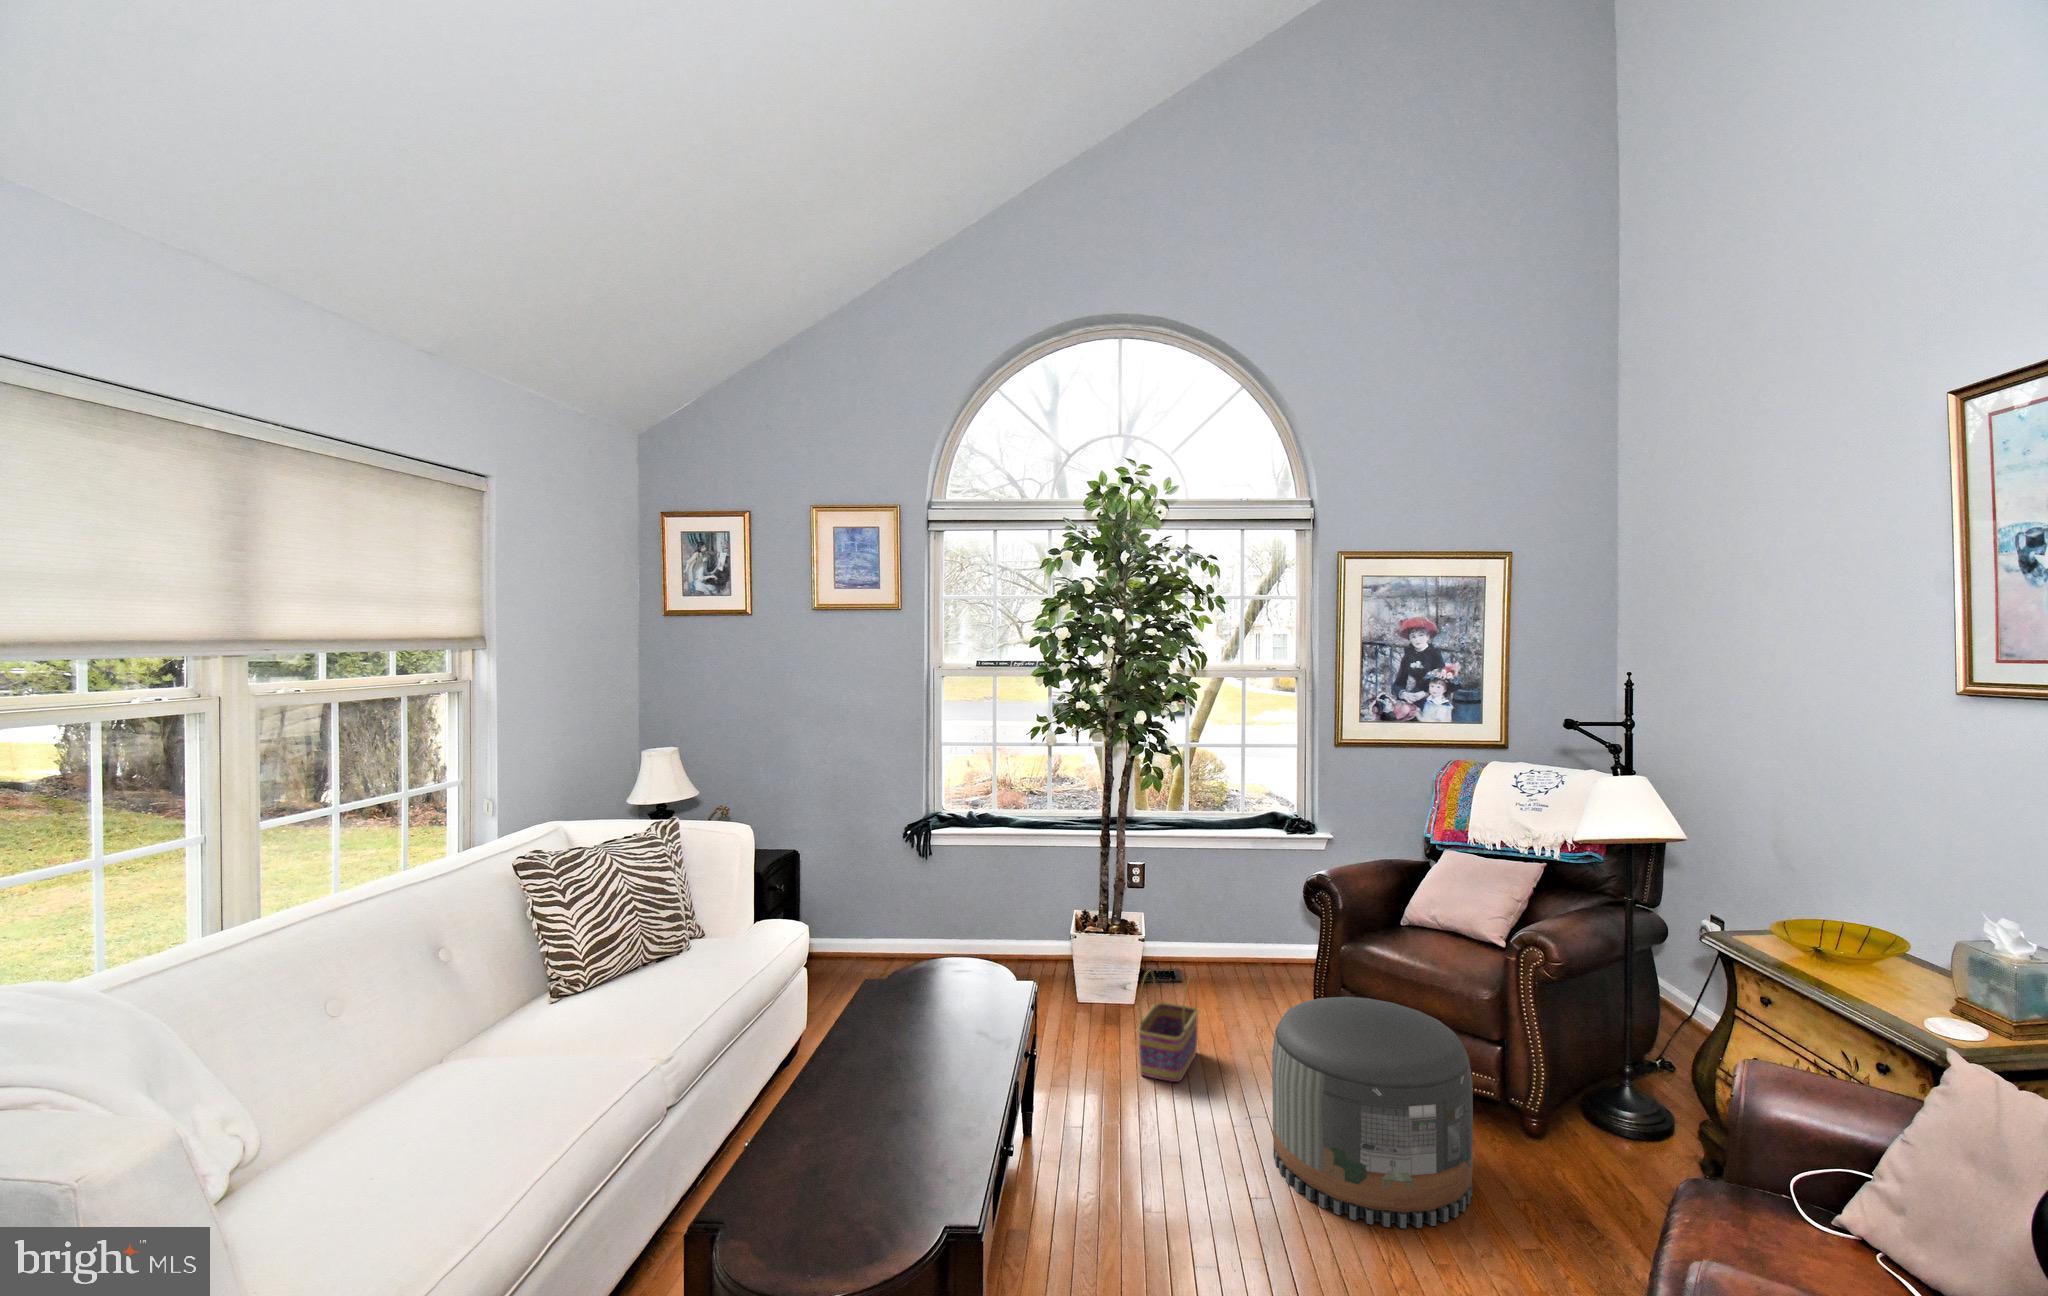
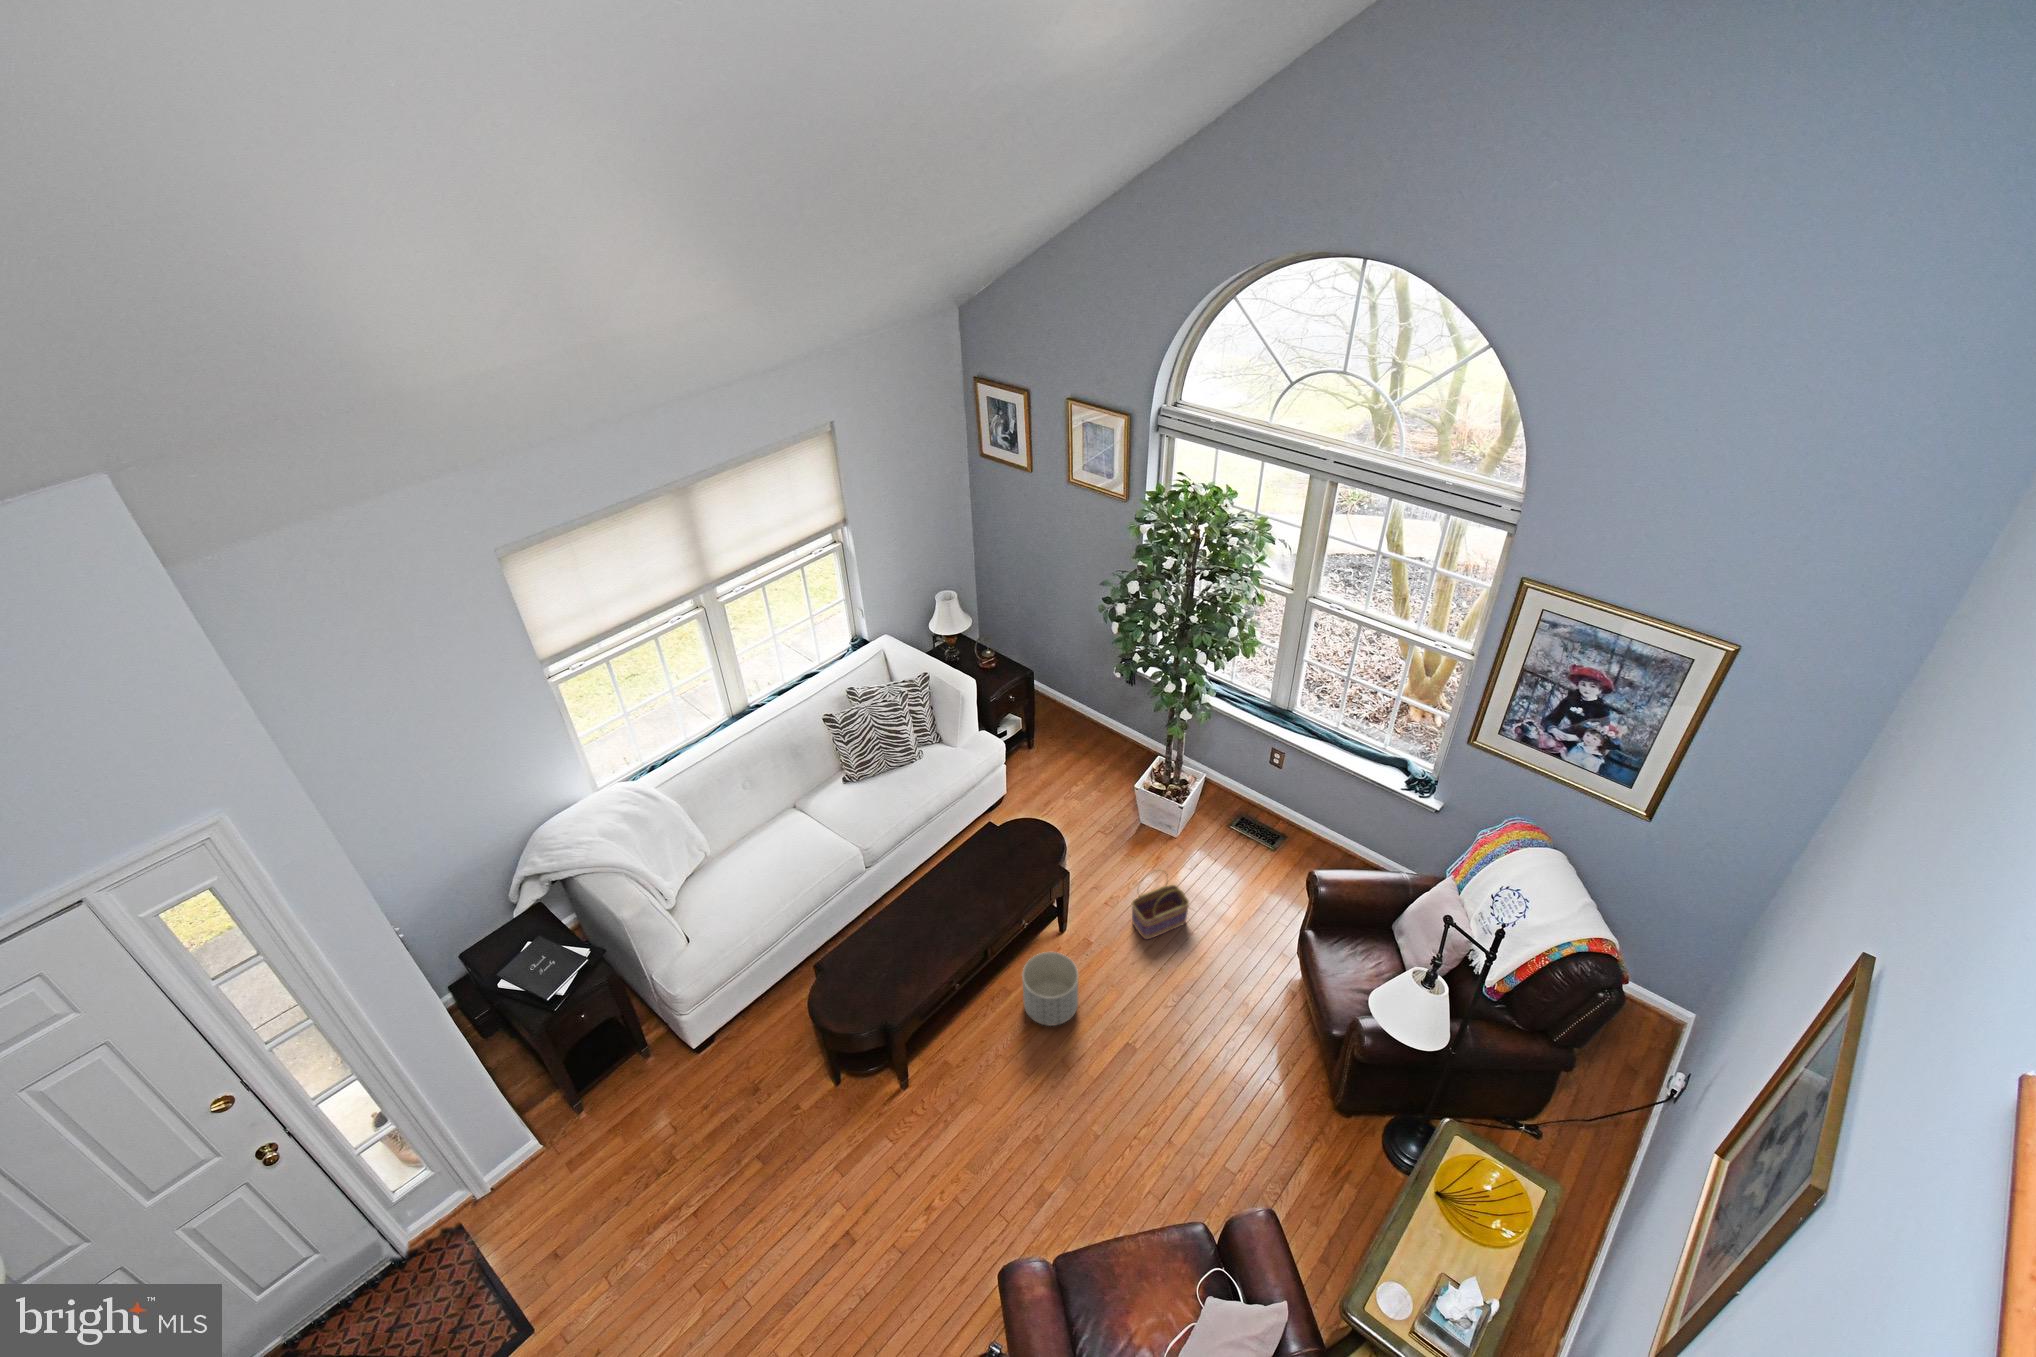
pouf: present [1272,997,1473,1228] -> none [1113,958,1235,1108]
planter: none [1121,1084,1220,1216] -> present [1022,952,1078,1026]

